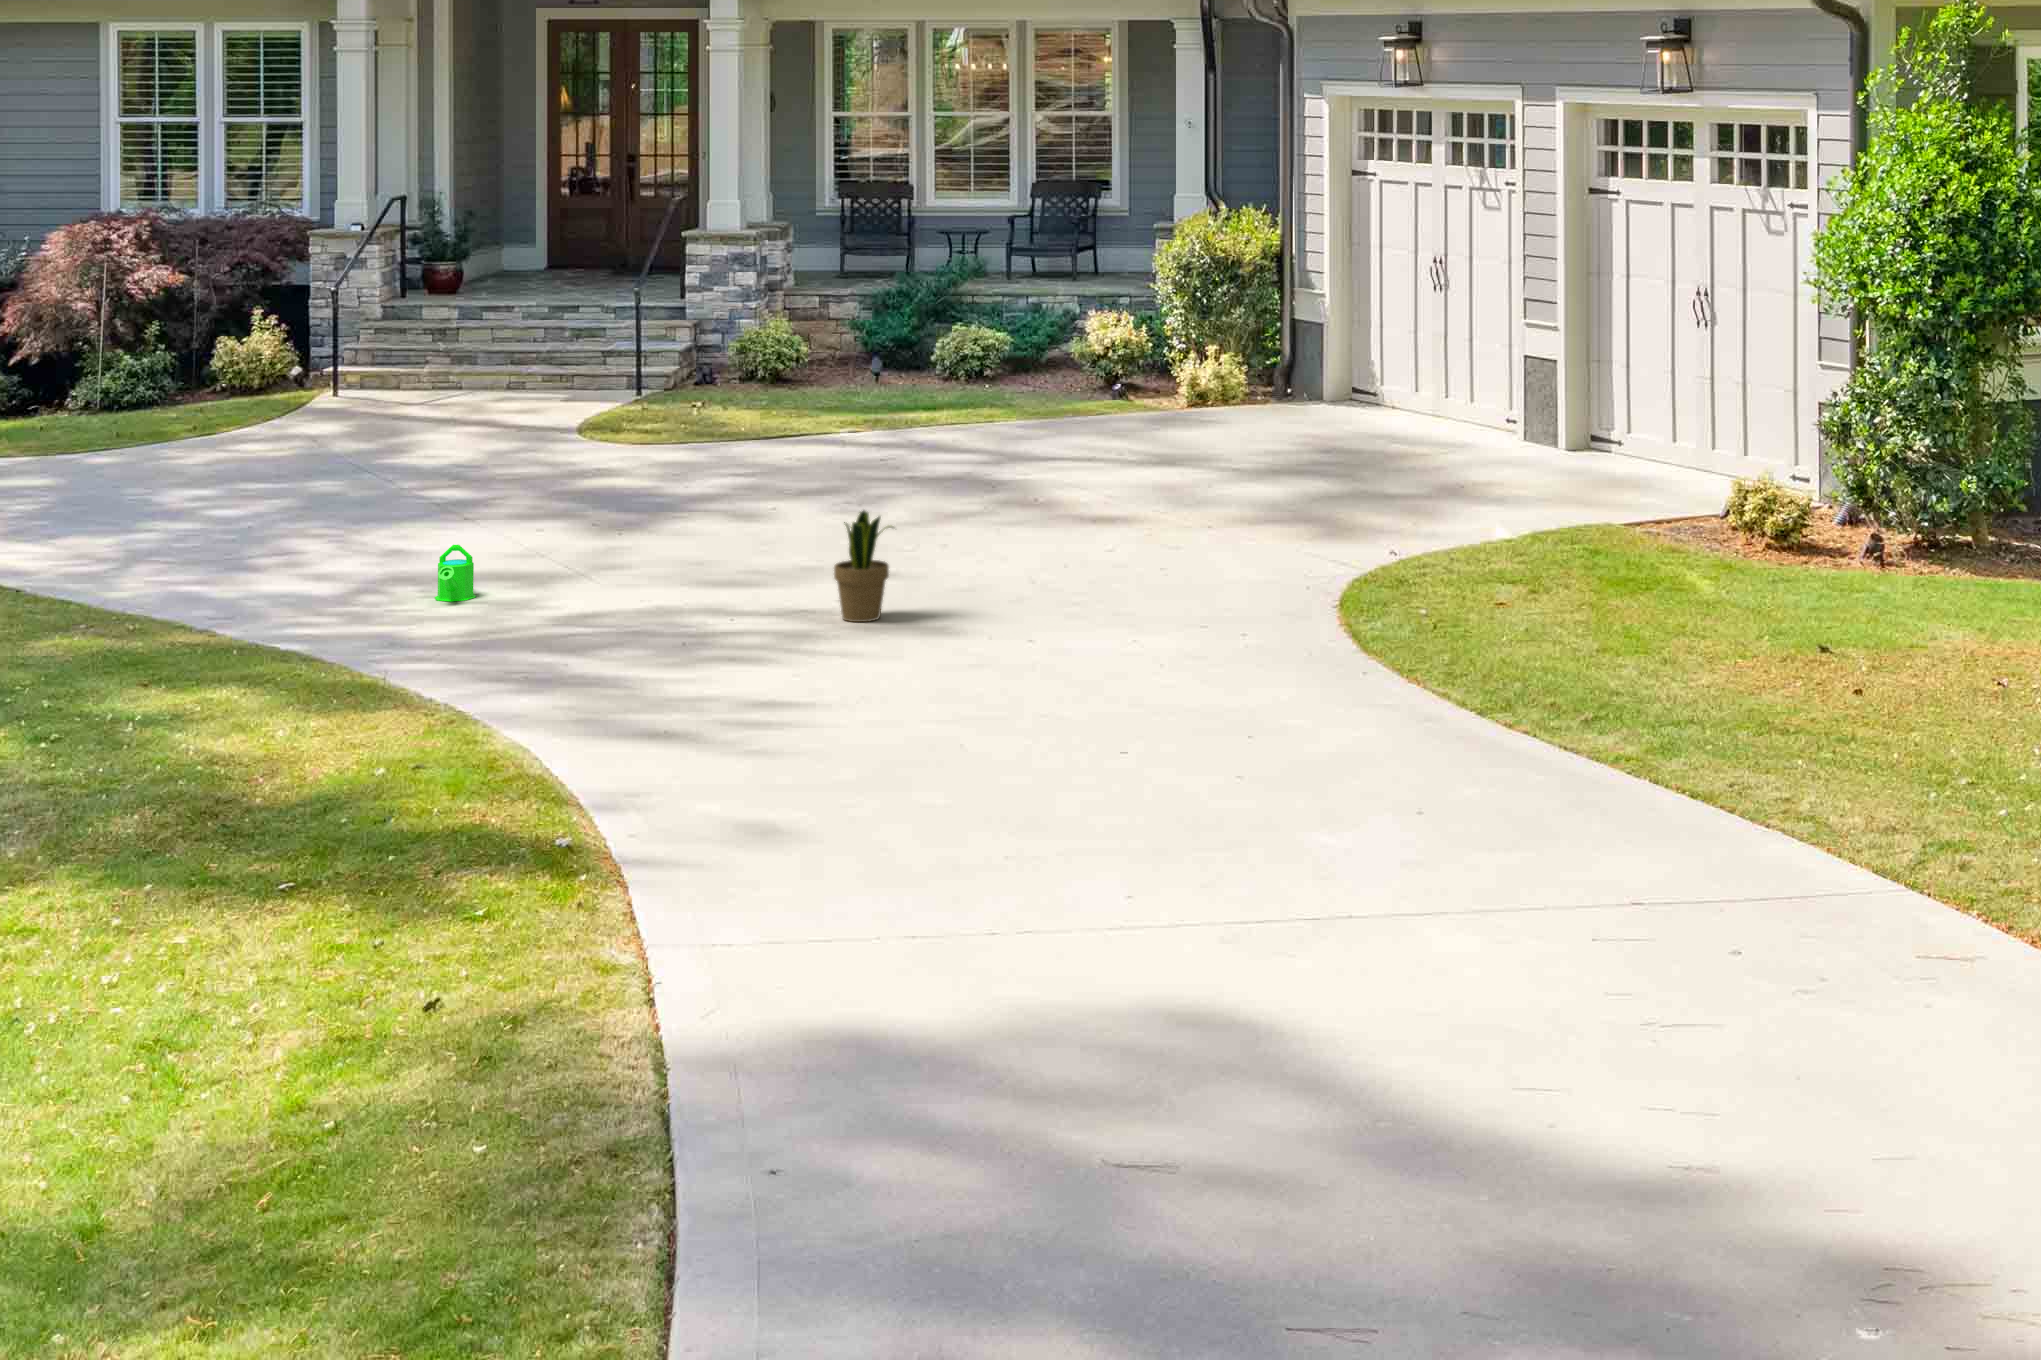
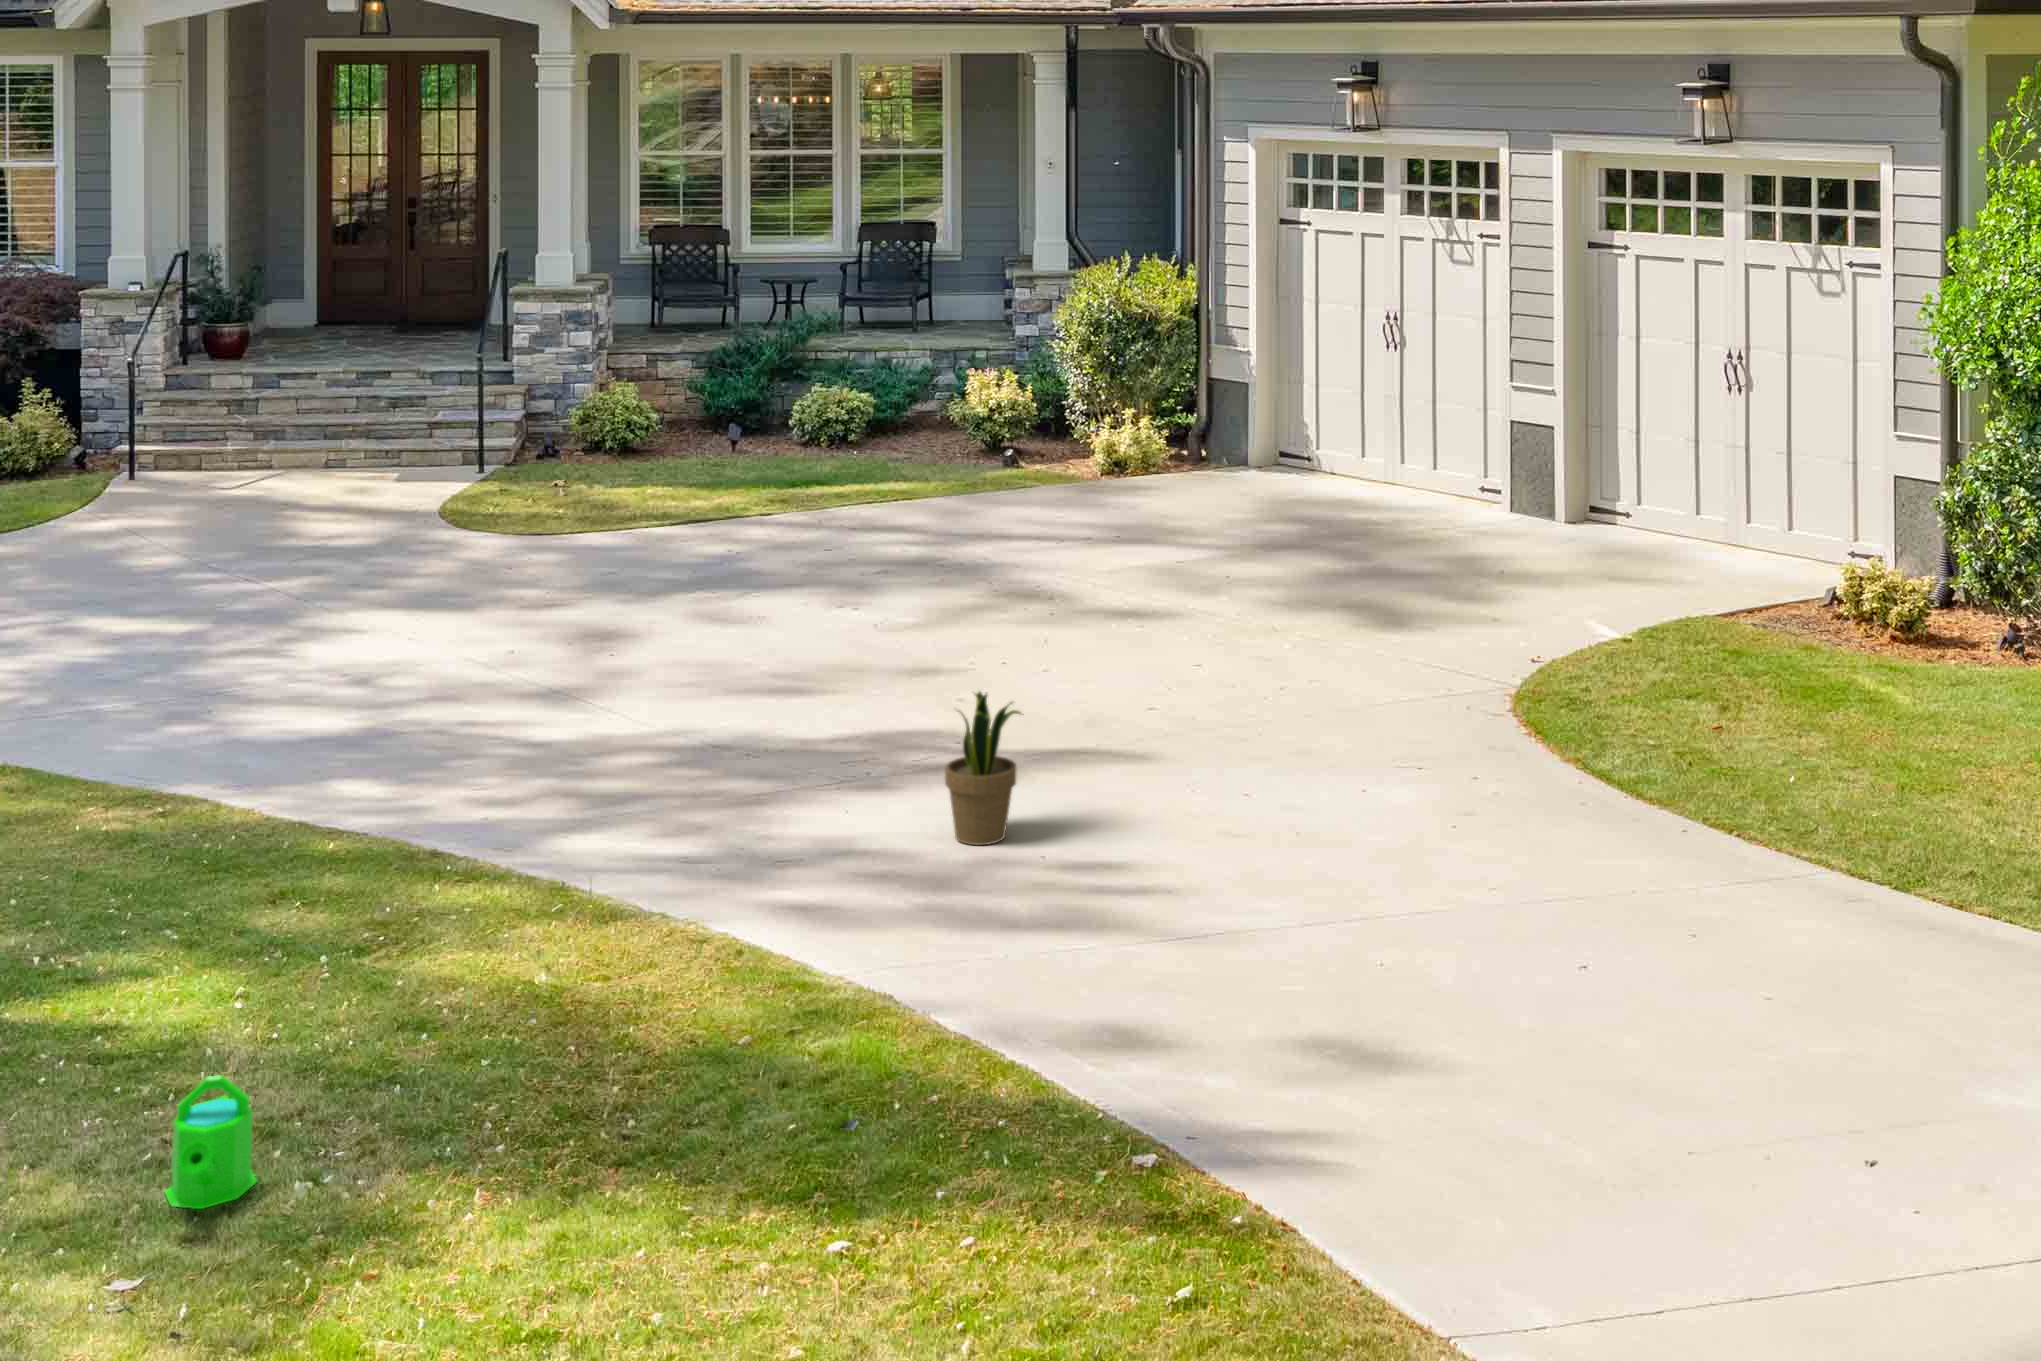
watering can: present [435,545,476,602] -> present [165,1075,257,1209]

